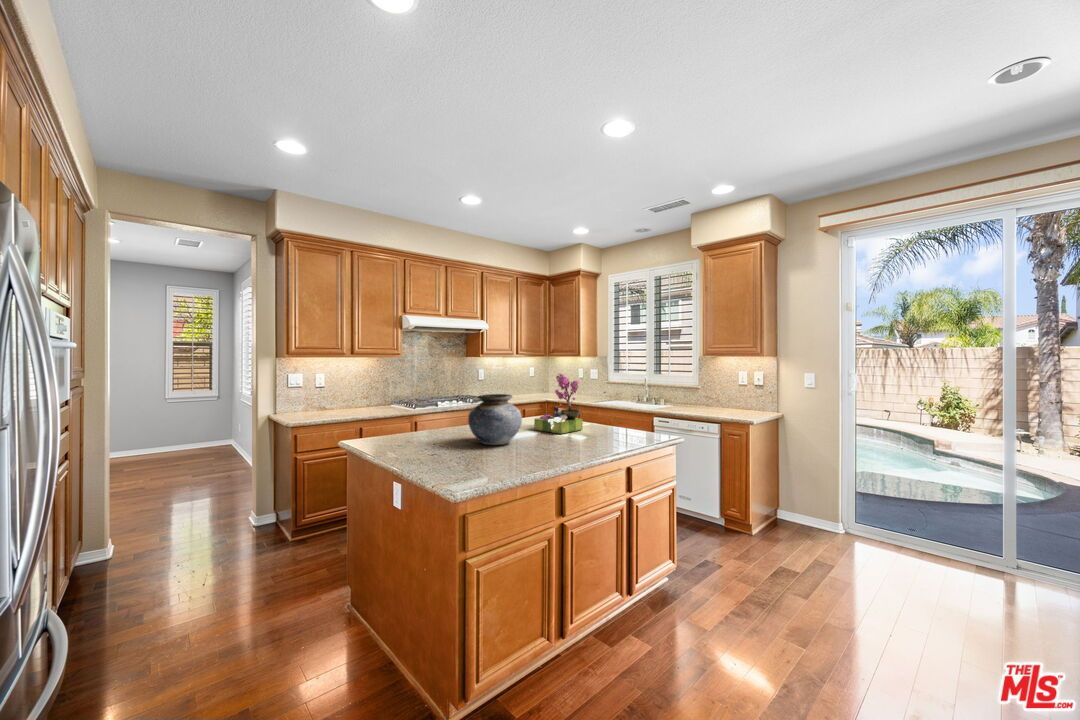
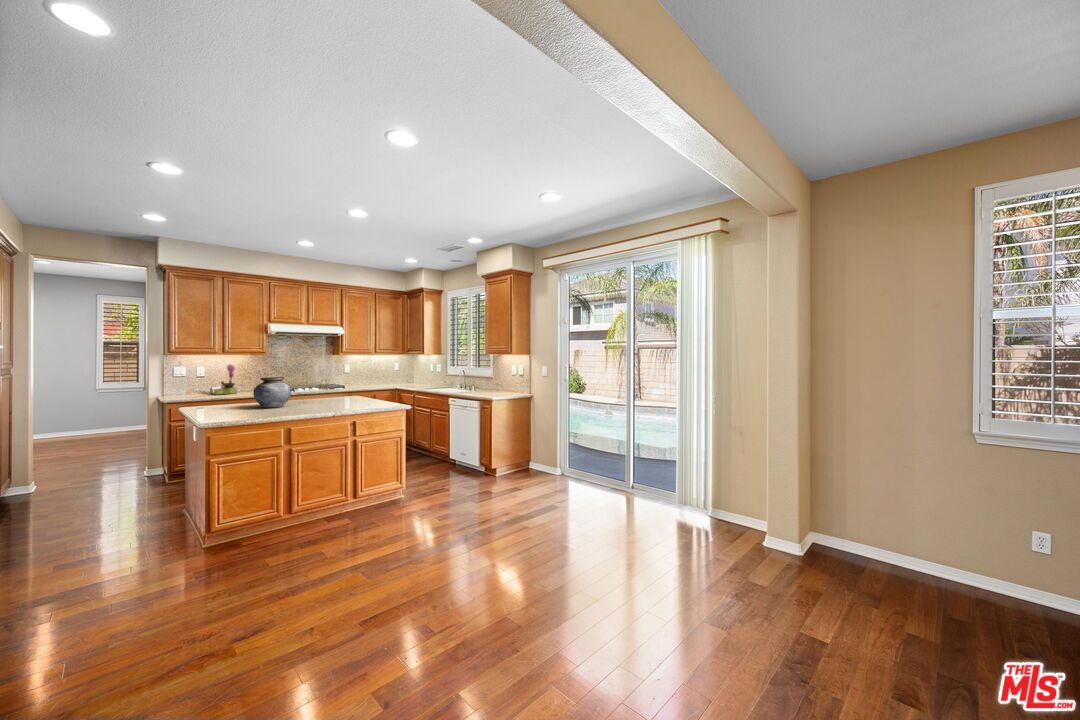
flower arrangement: present [535,373,583,434] -> present [210,364,237,395]

